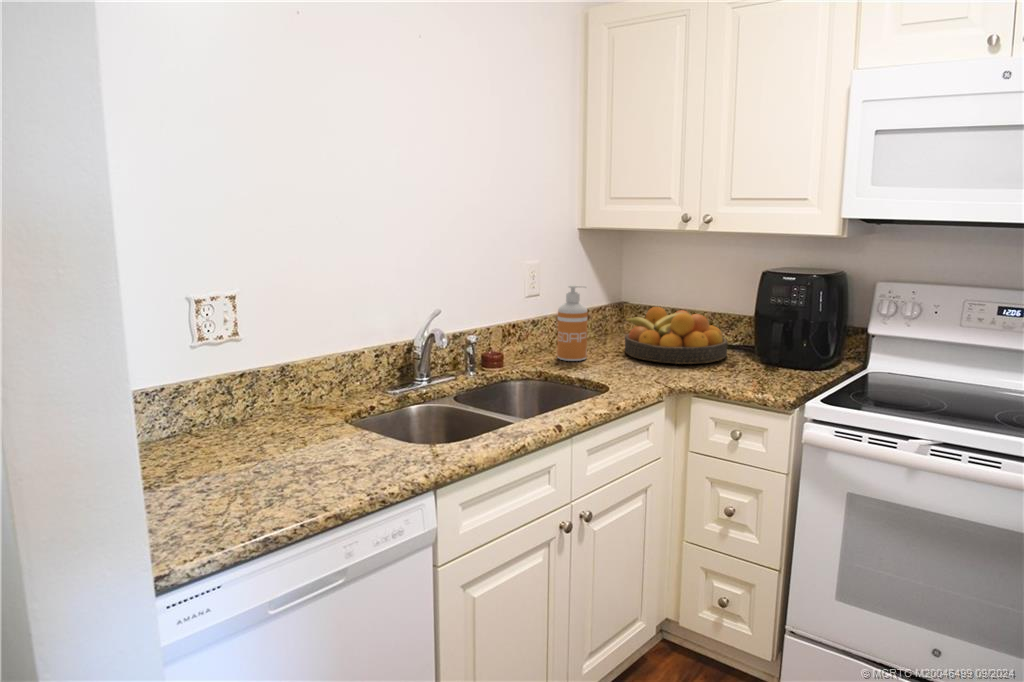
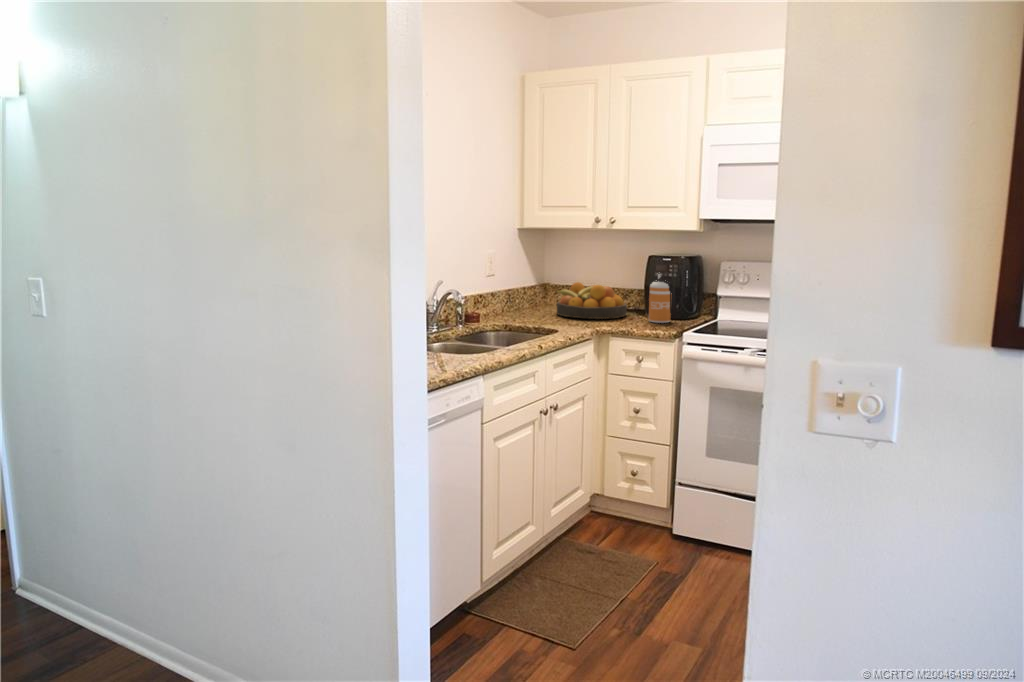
soap dispenser: present [557,285,587,361] -> present [649,274,671,323]

